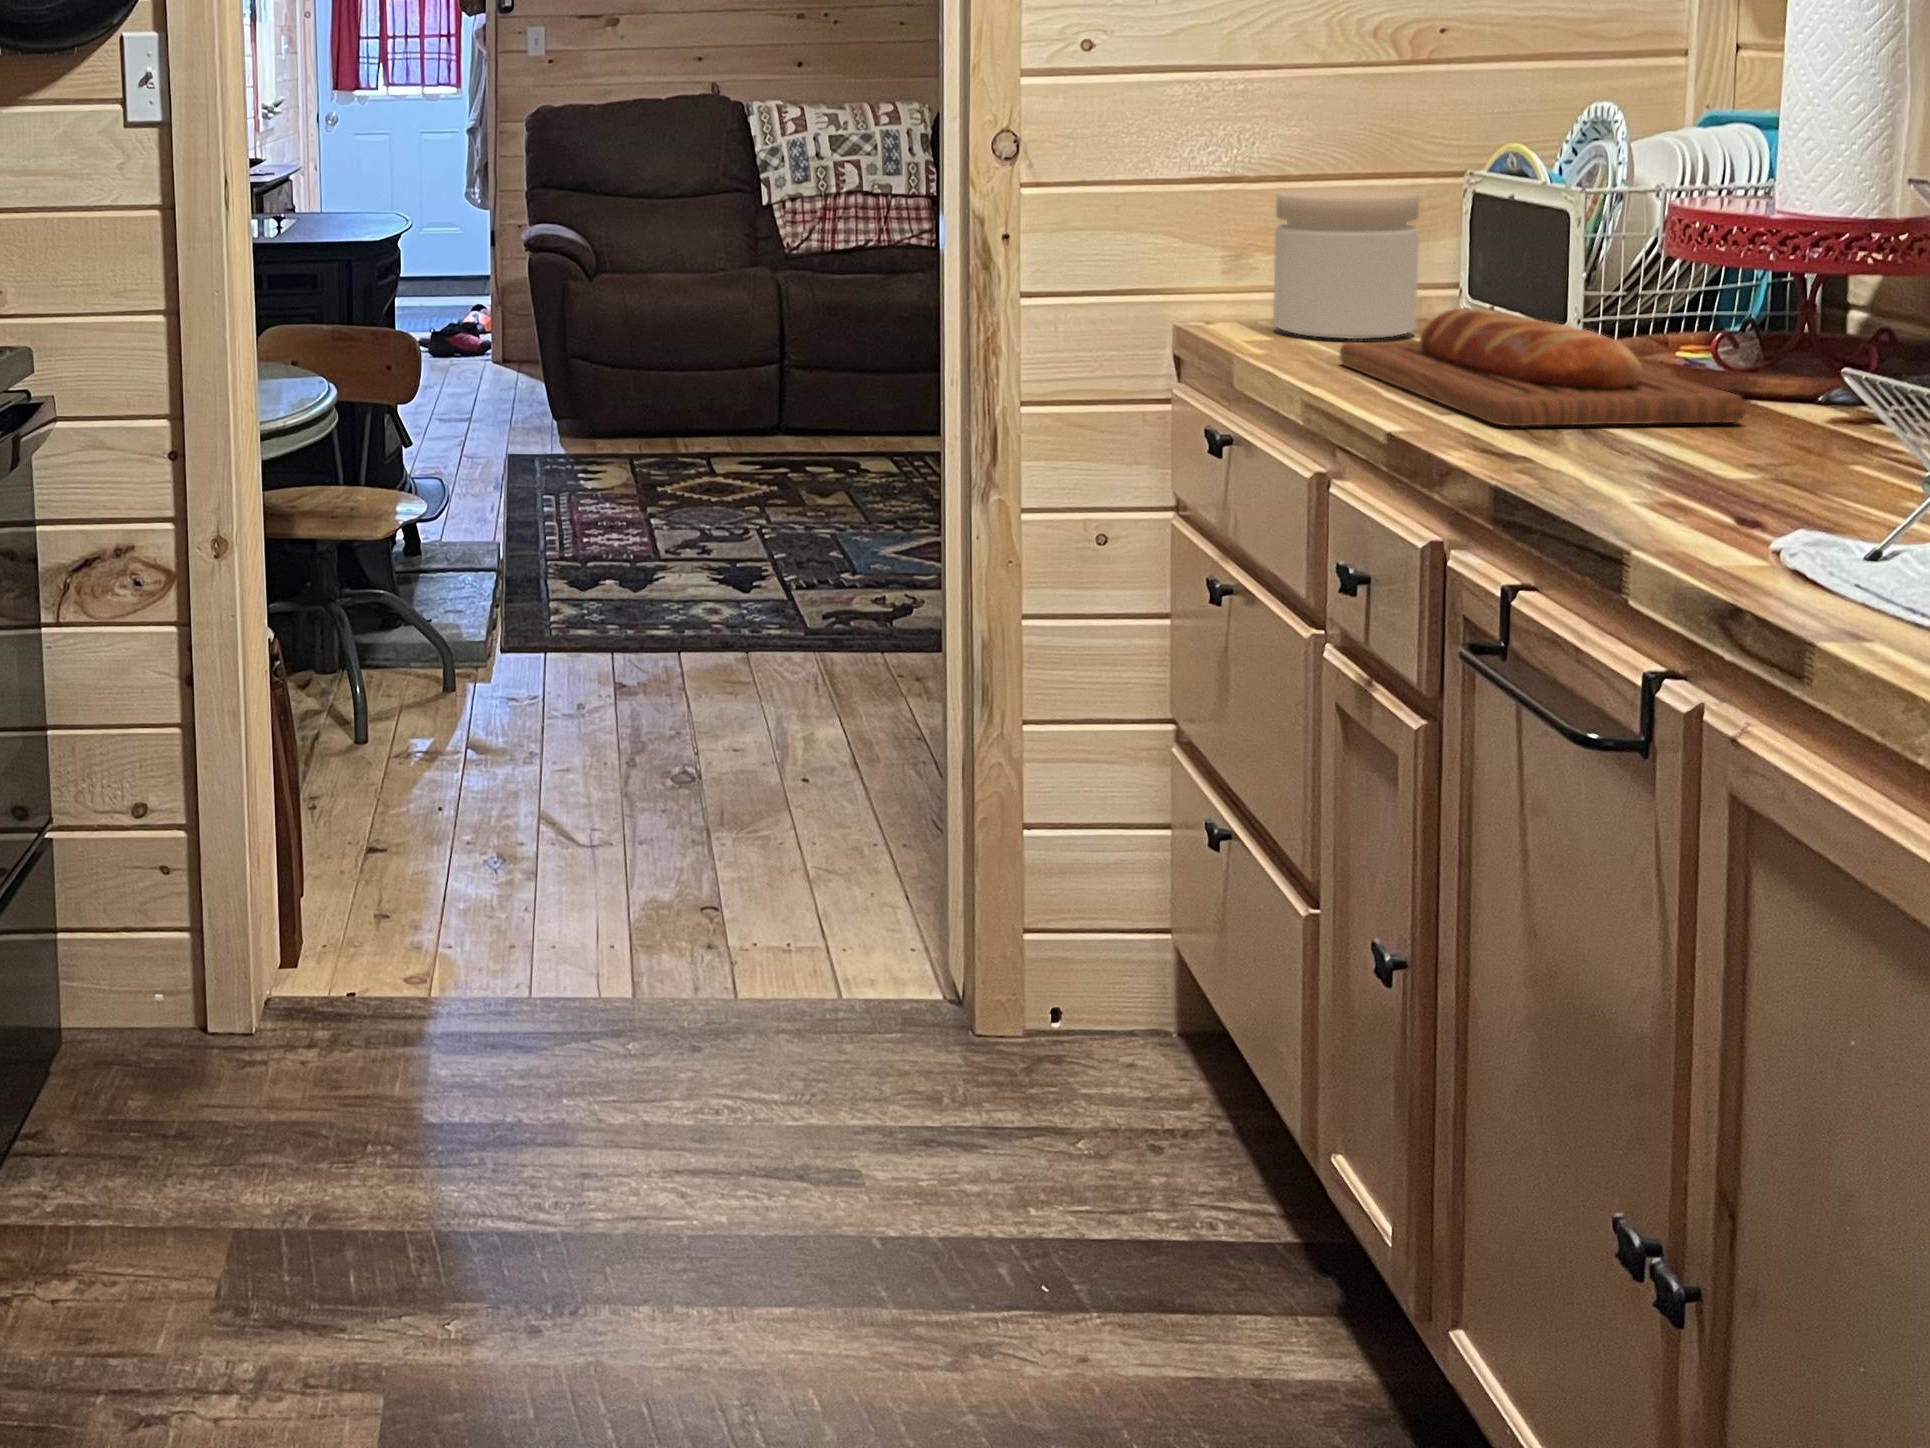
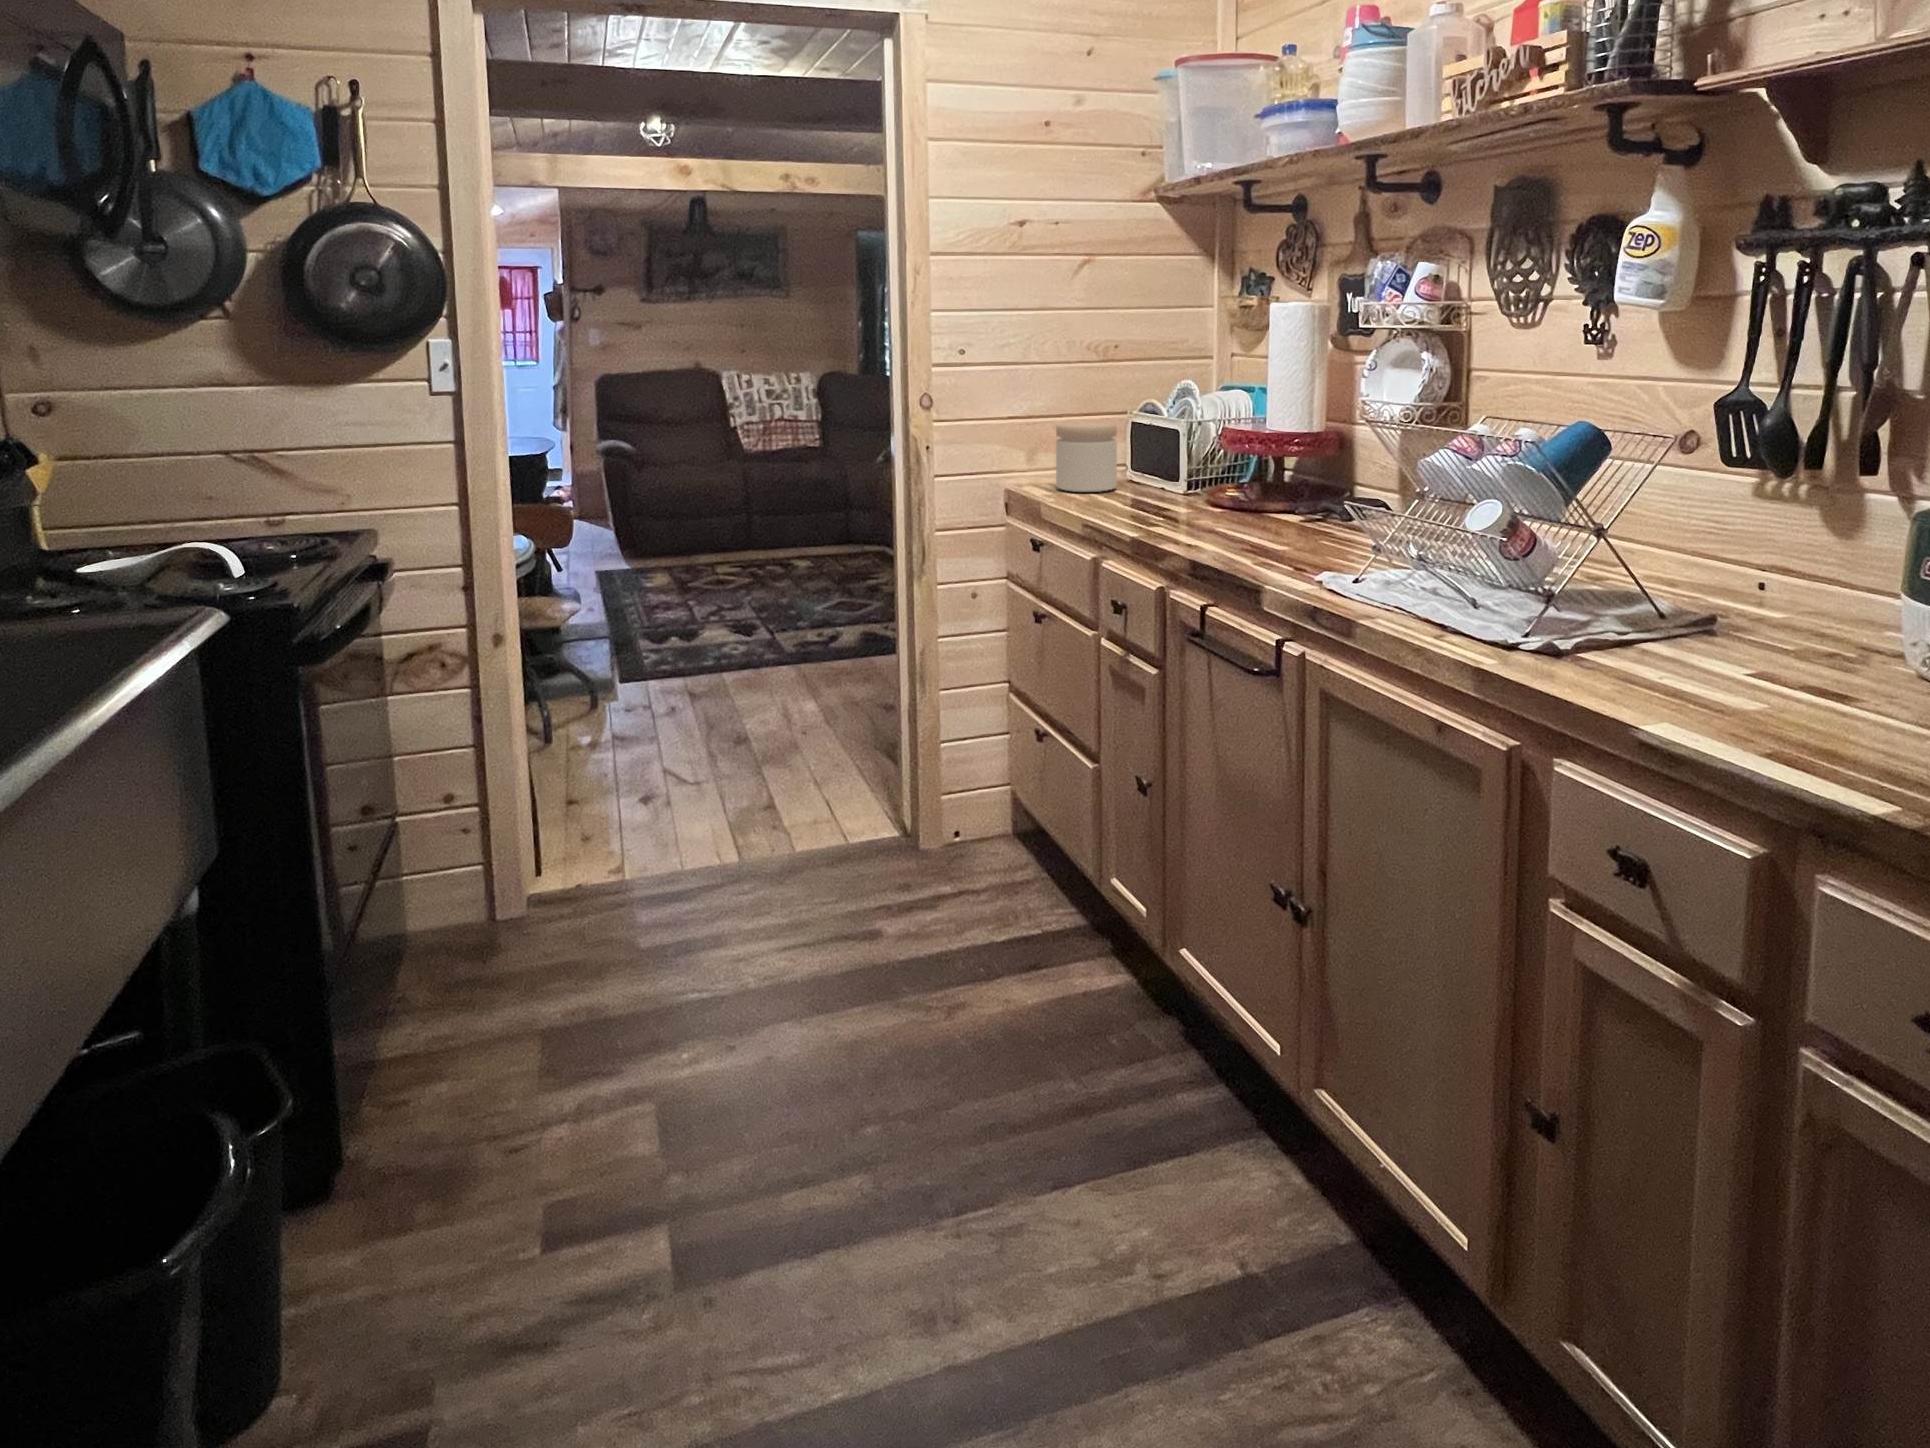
bread loaf: present [1340,308,1745,426] -> none [1094,477,1264,530]

